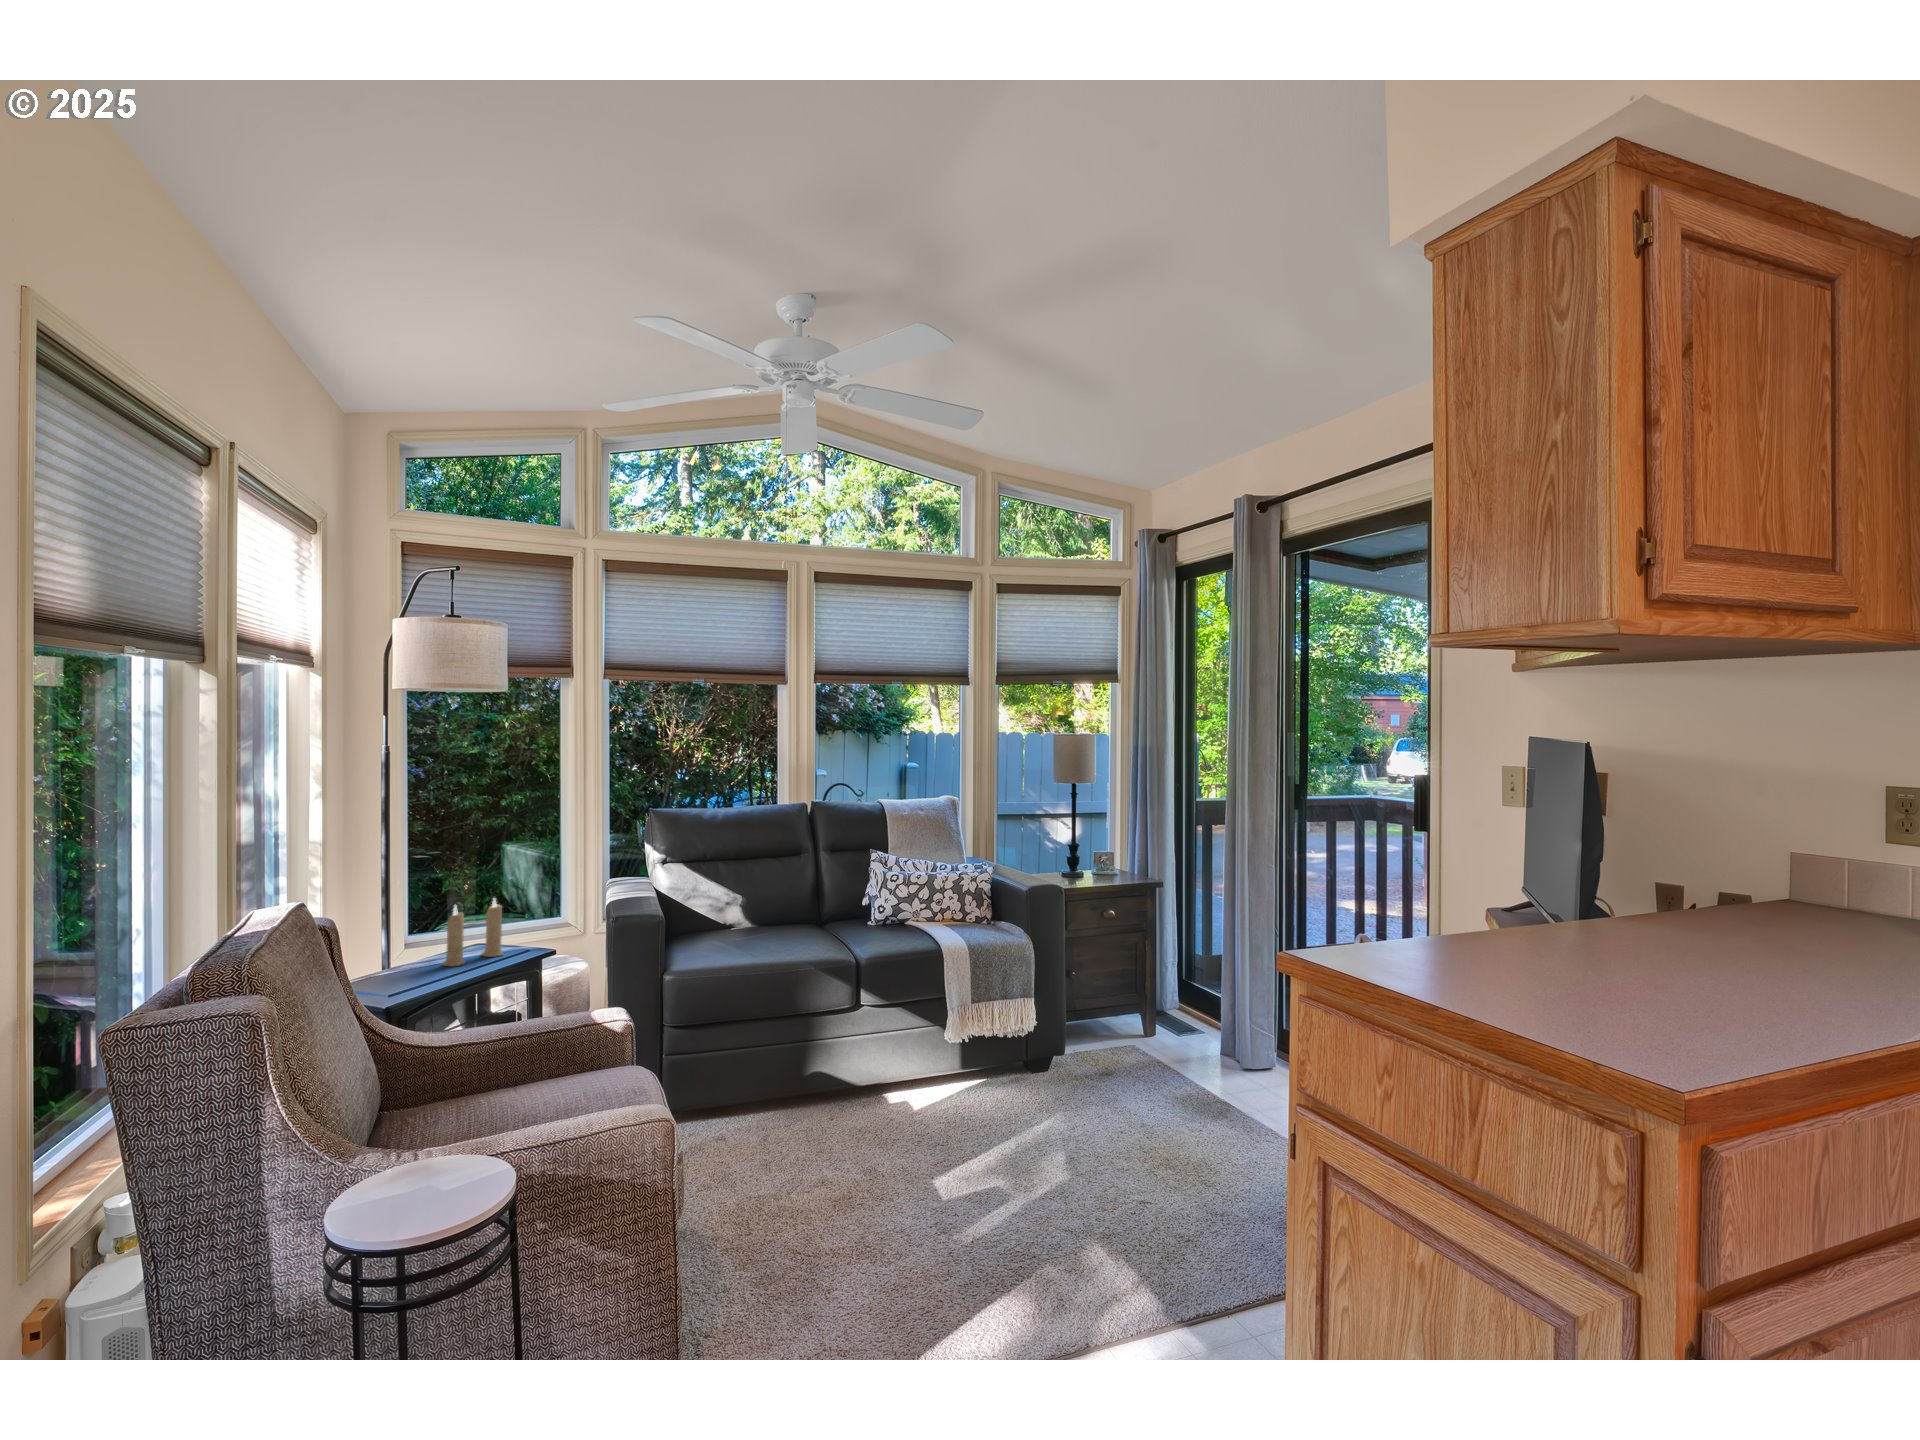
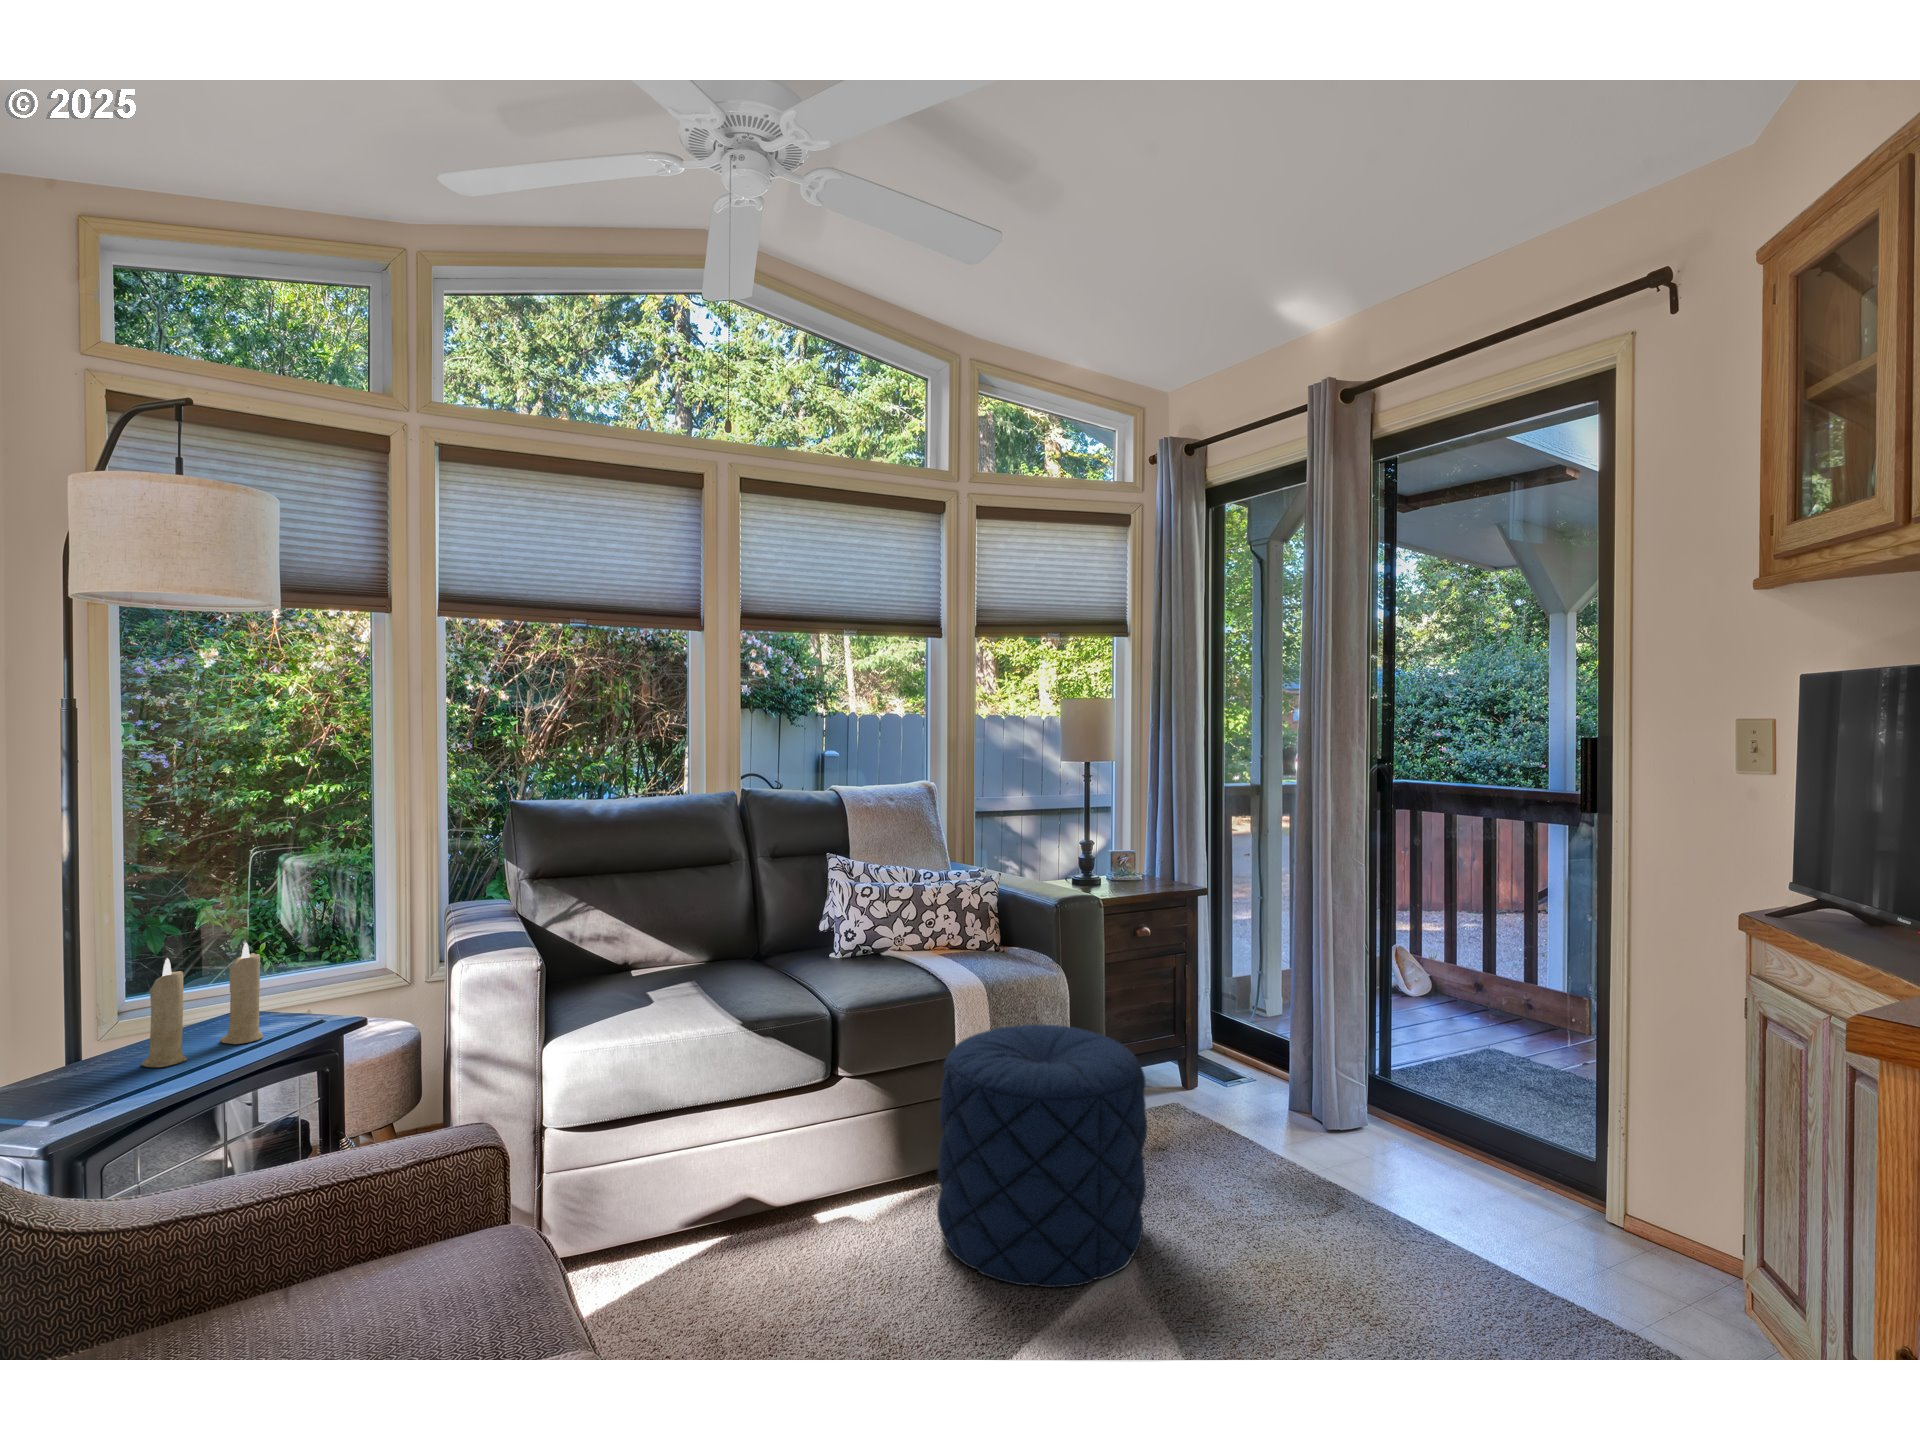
pouf: none [921,975,1066,1145] -> present [937,1024,1147,1287]

